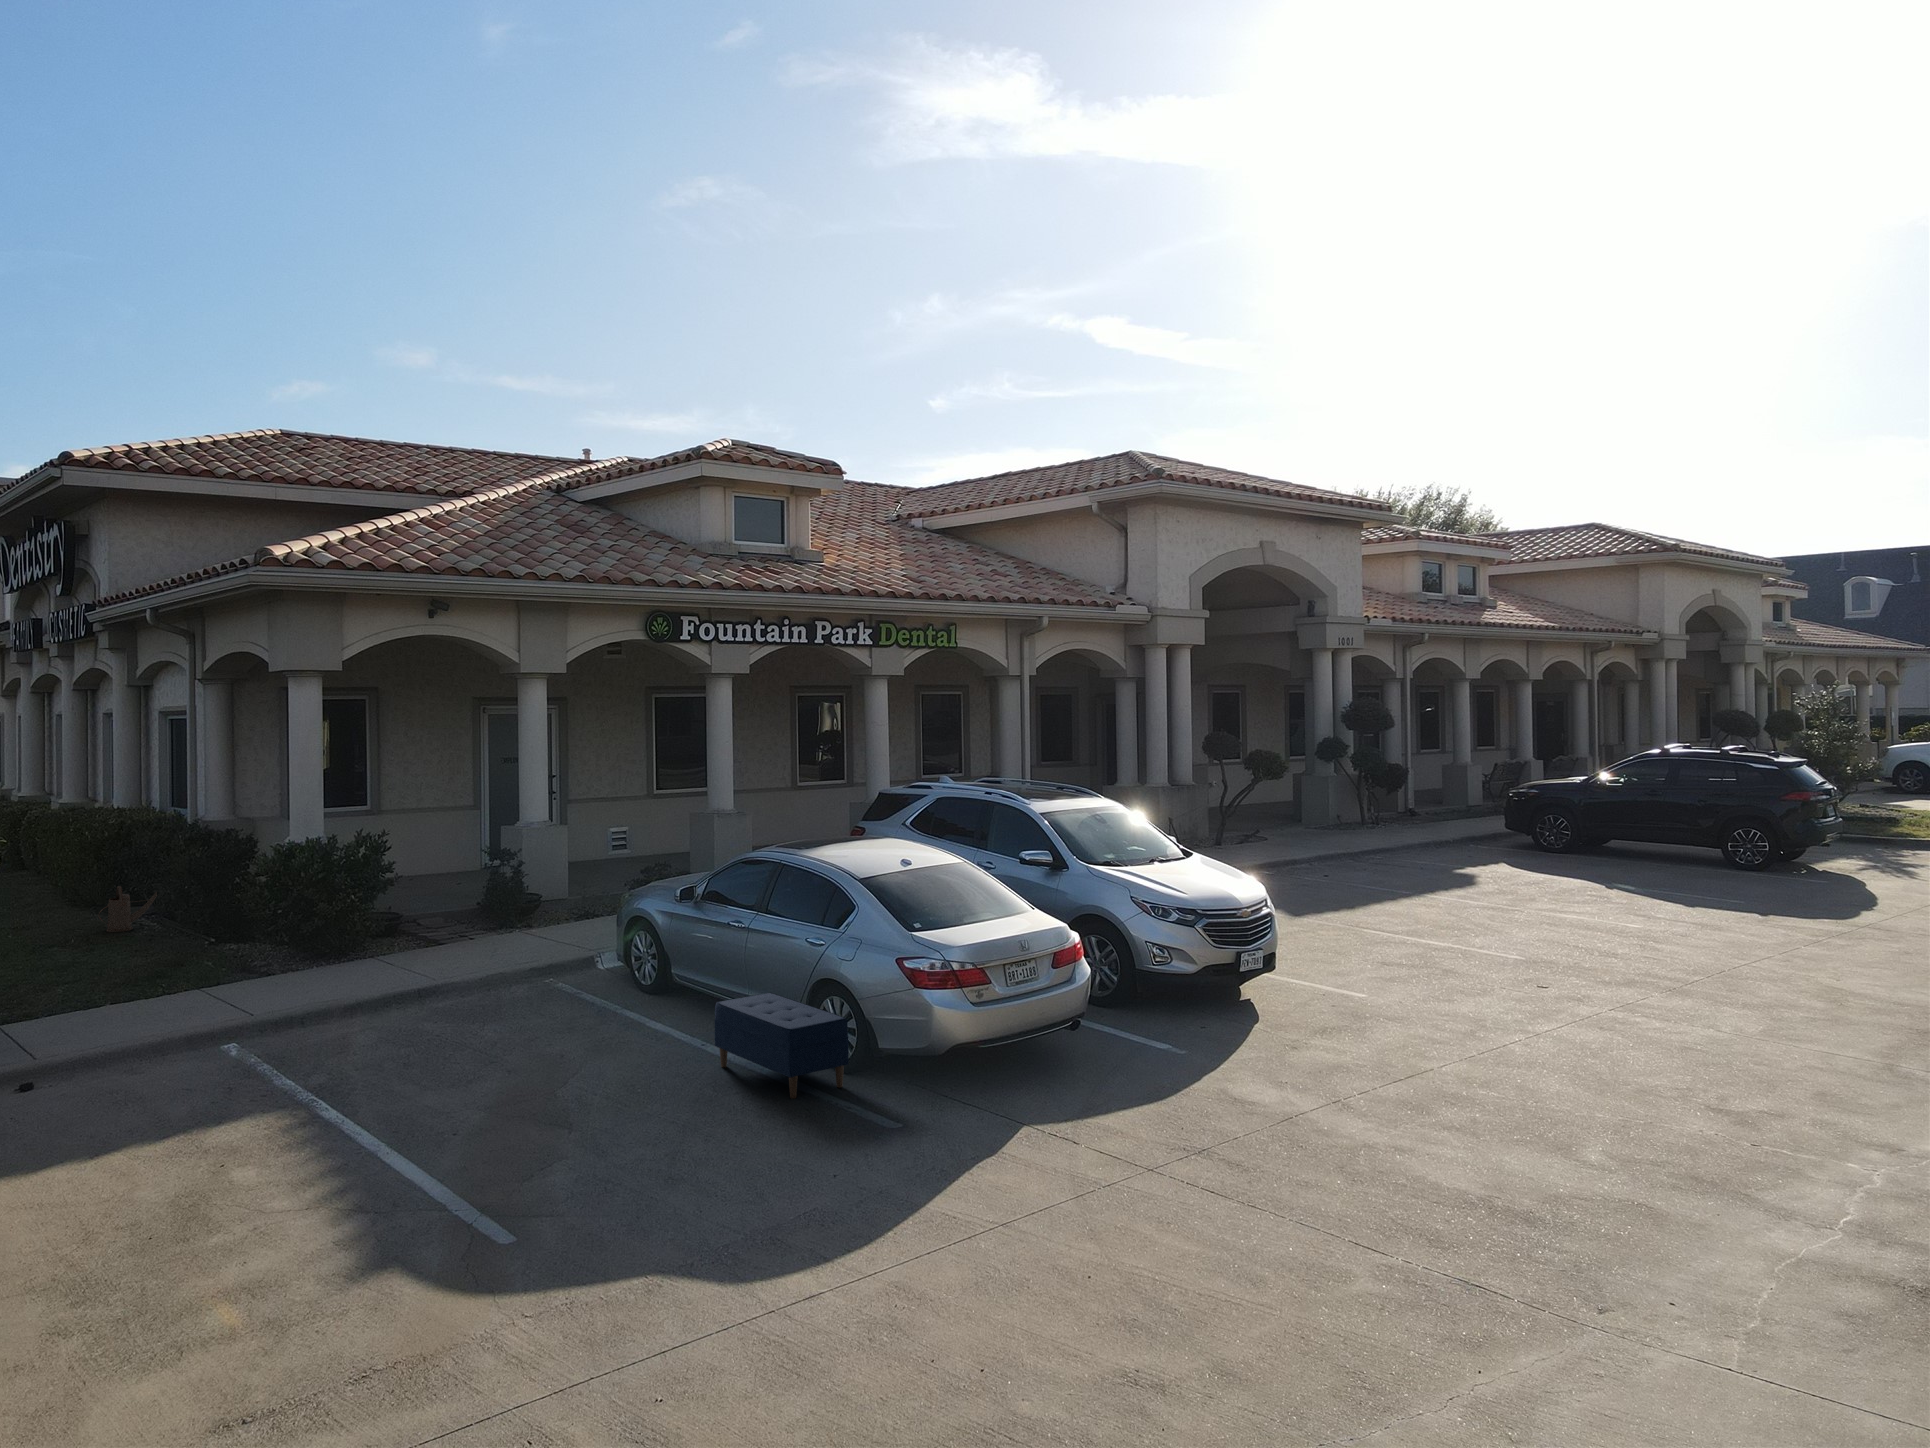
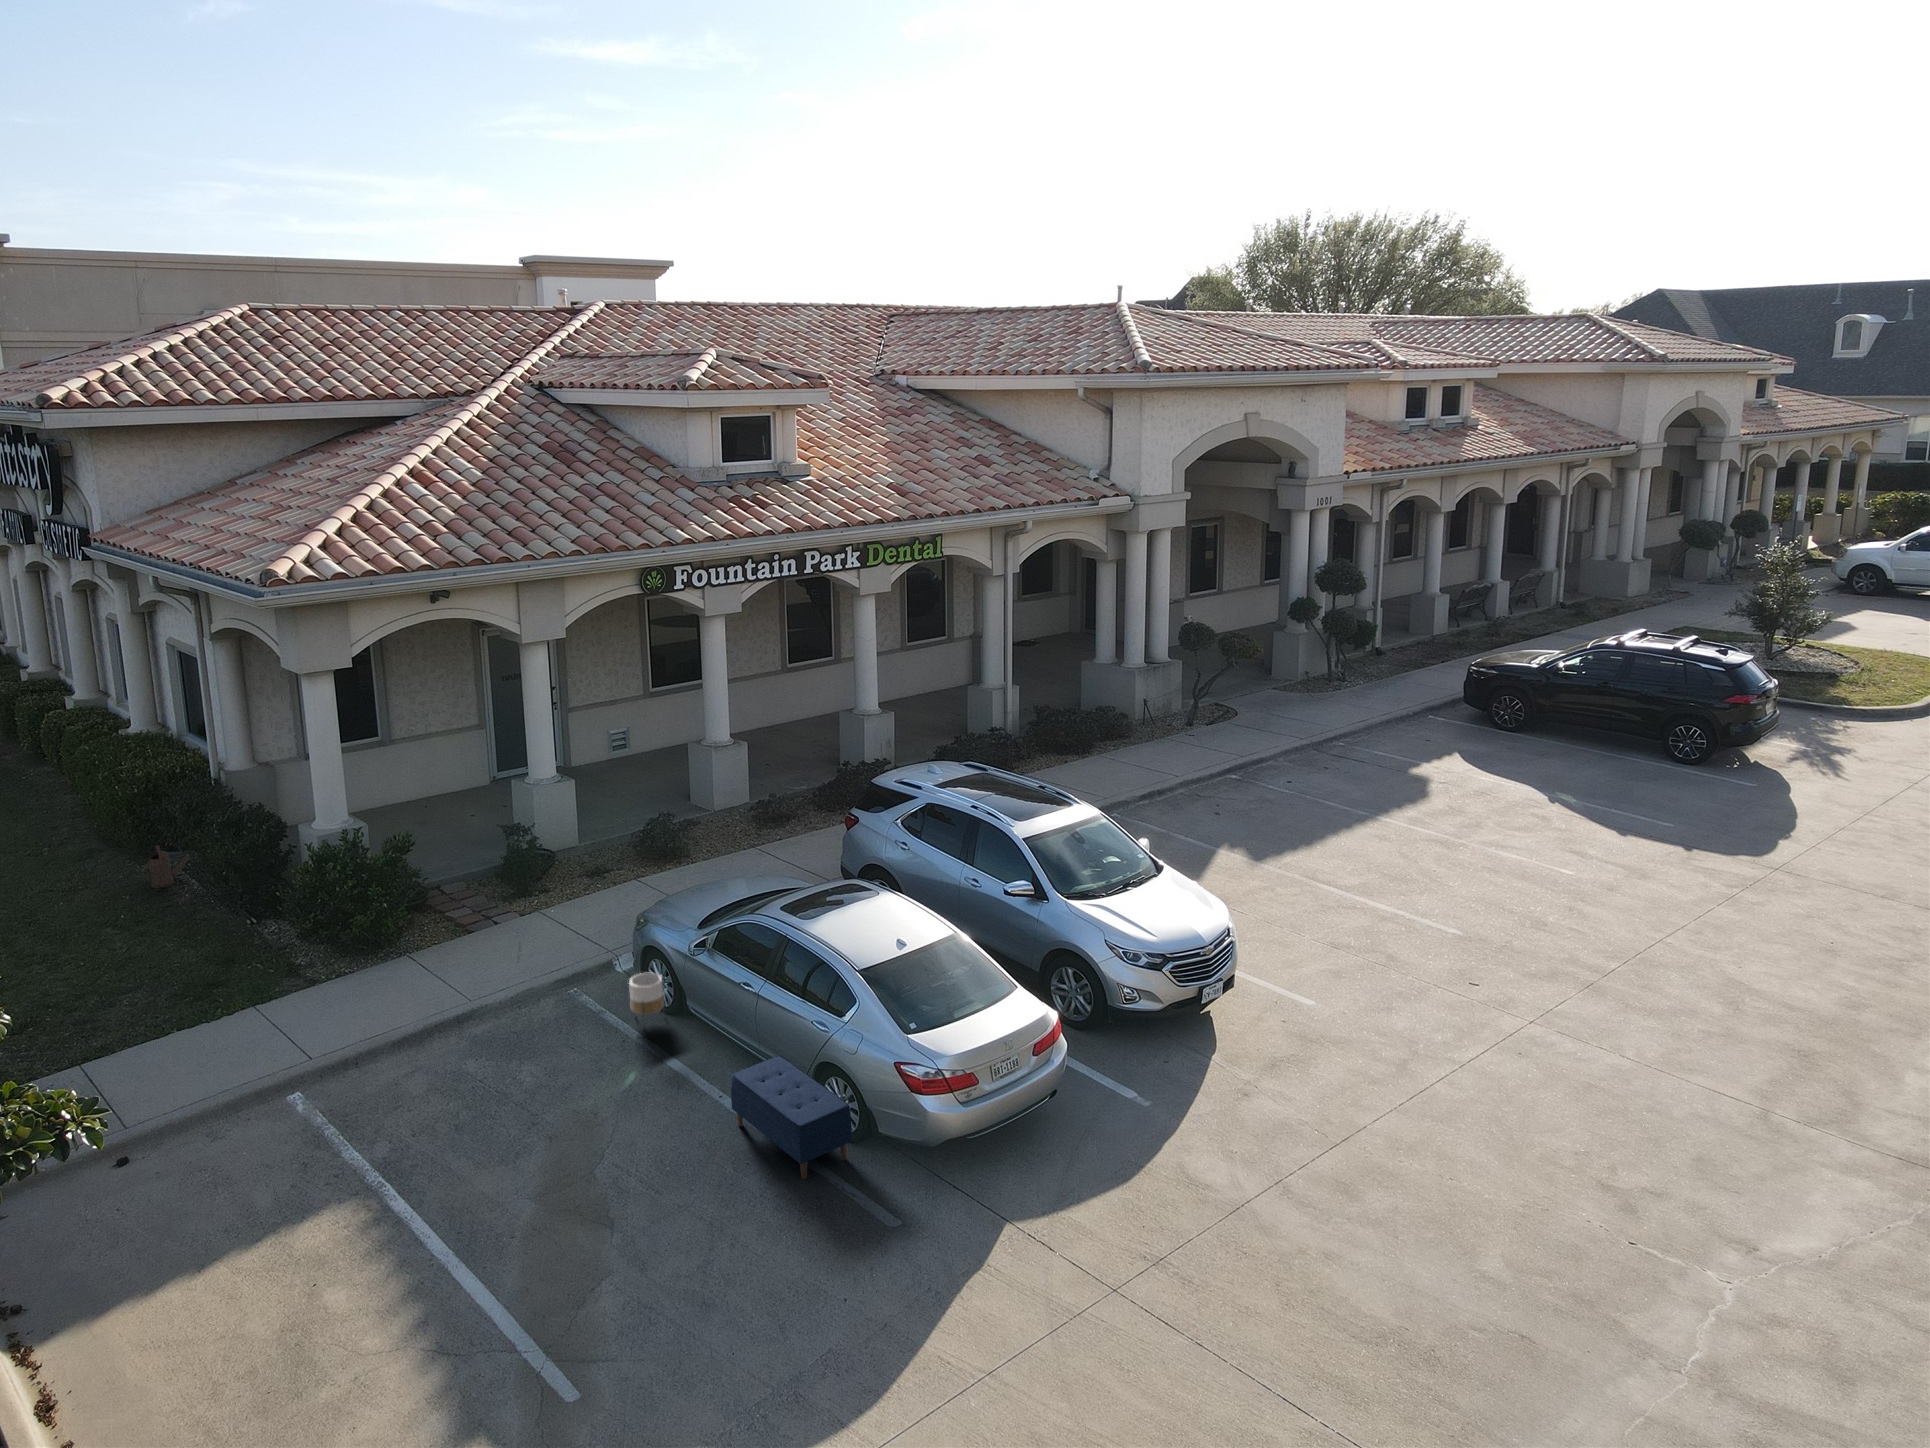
planter: none [609,953,647,1012] -> present [629,973,664,1015]

